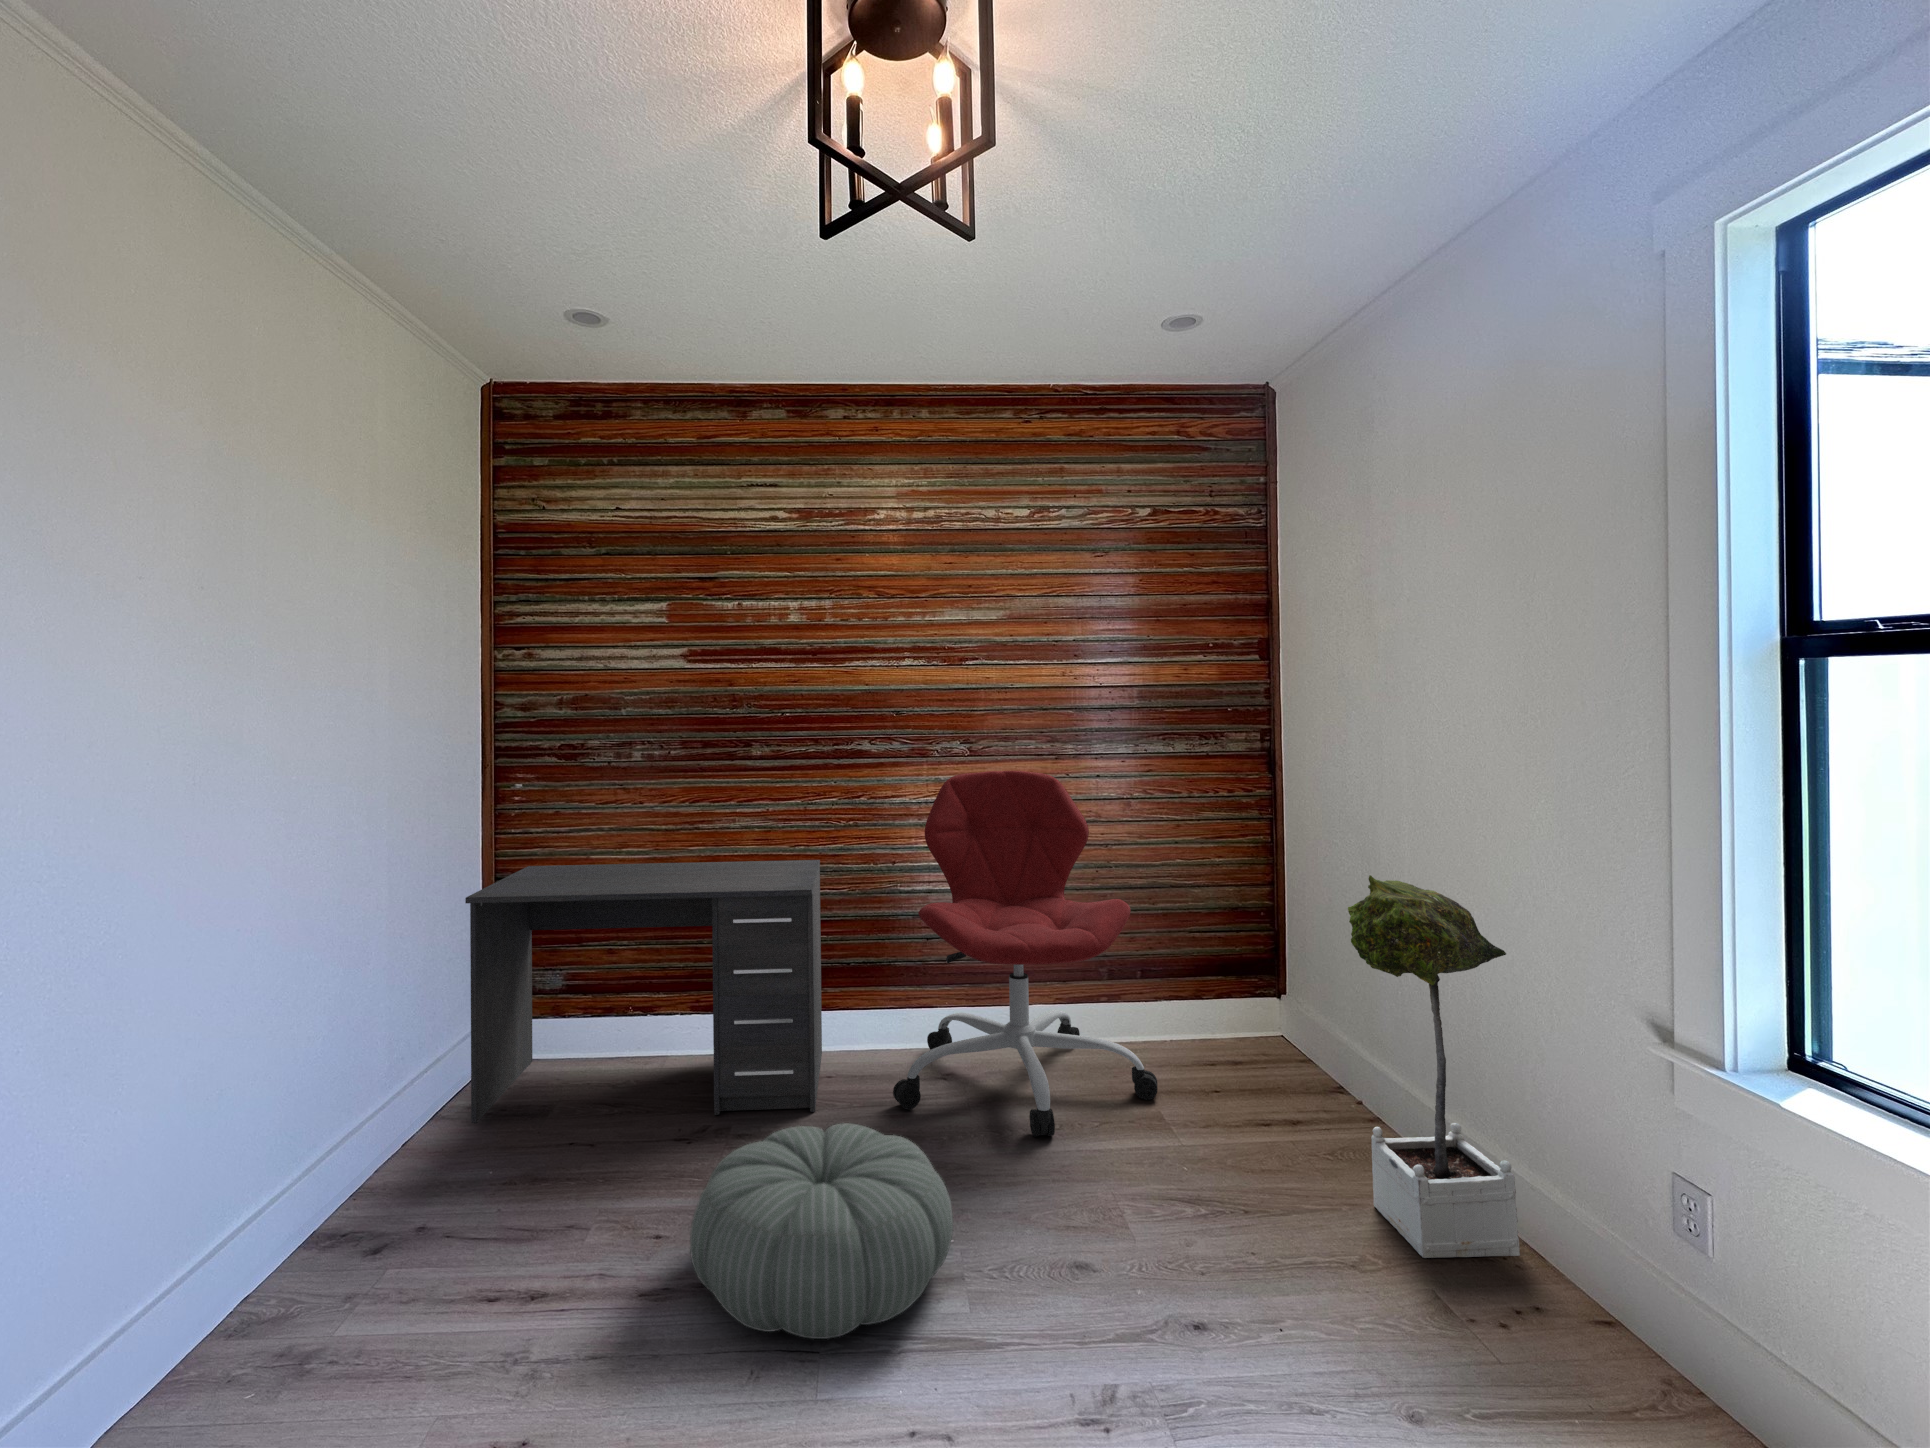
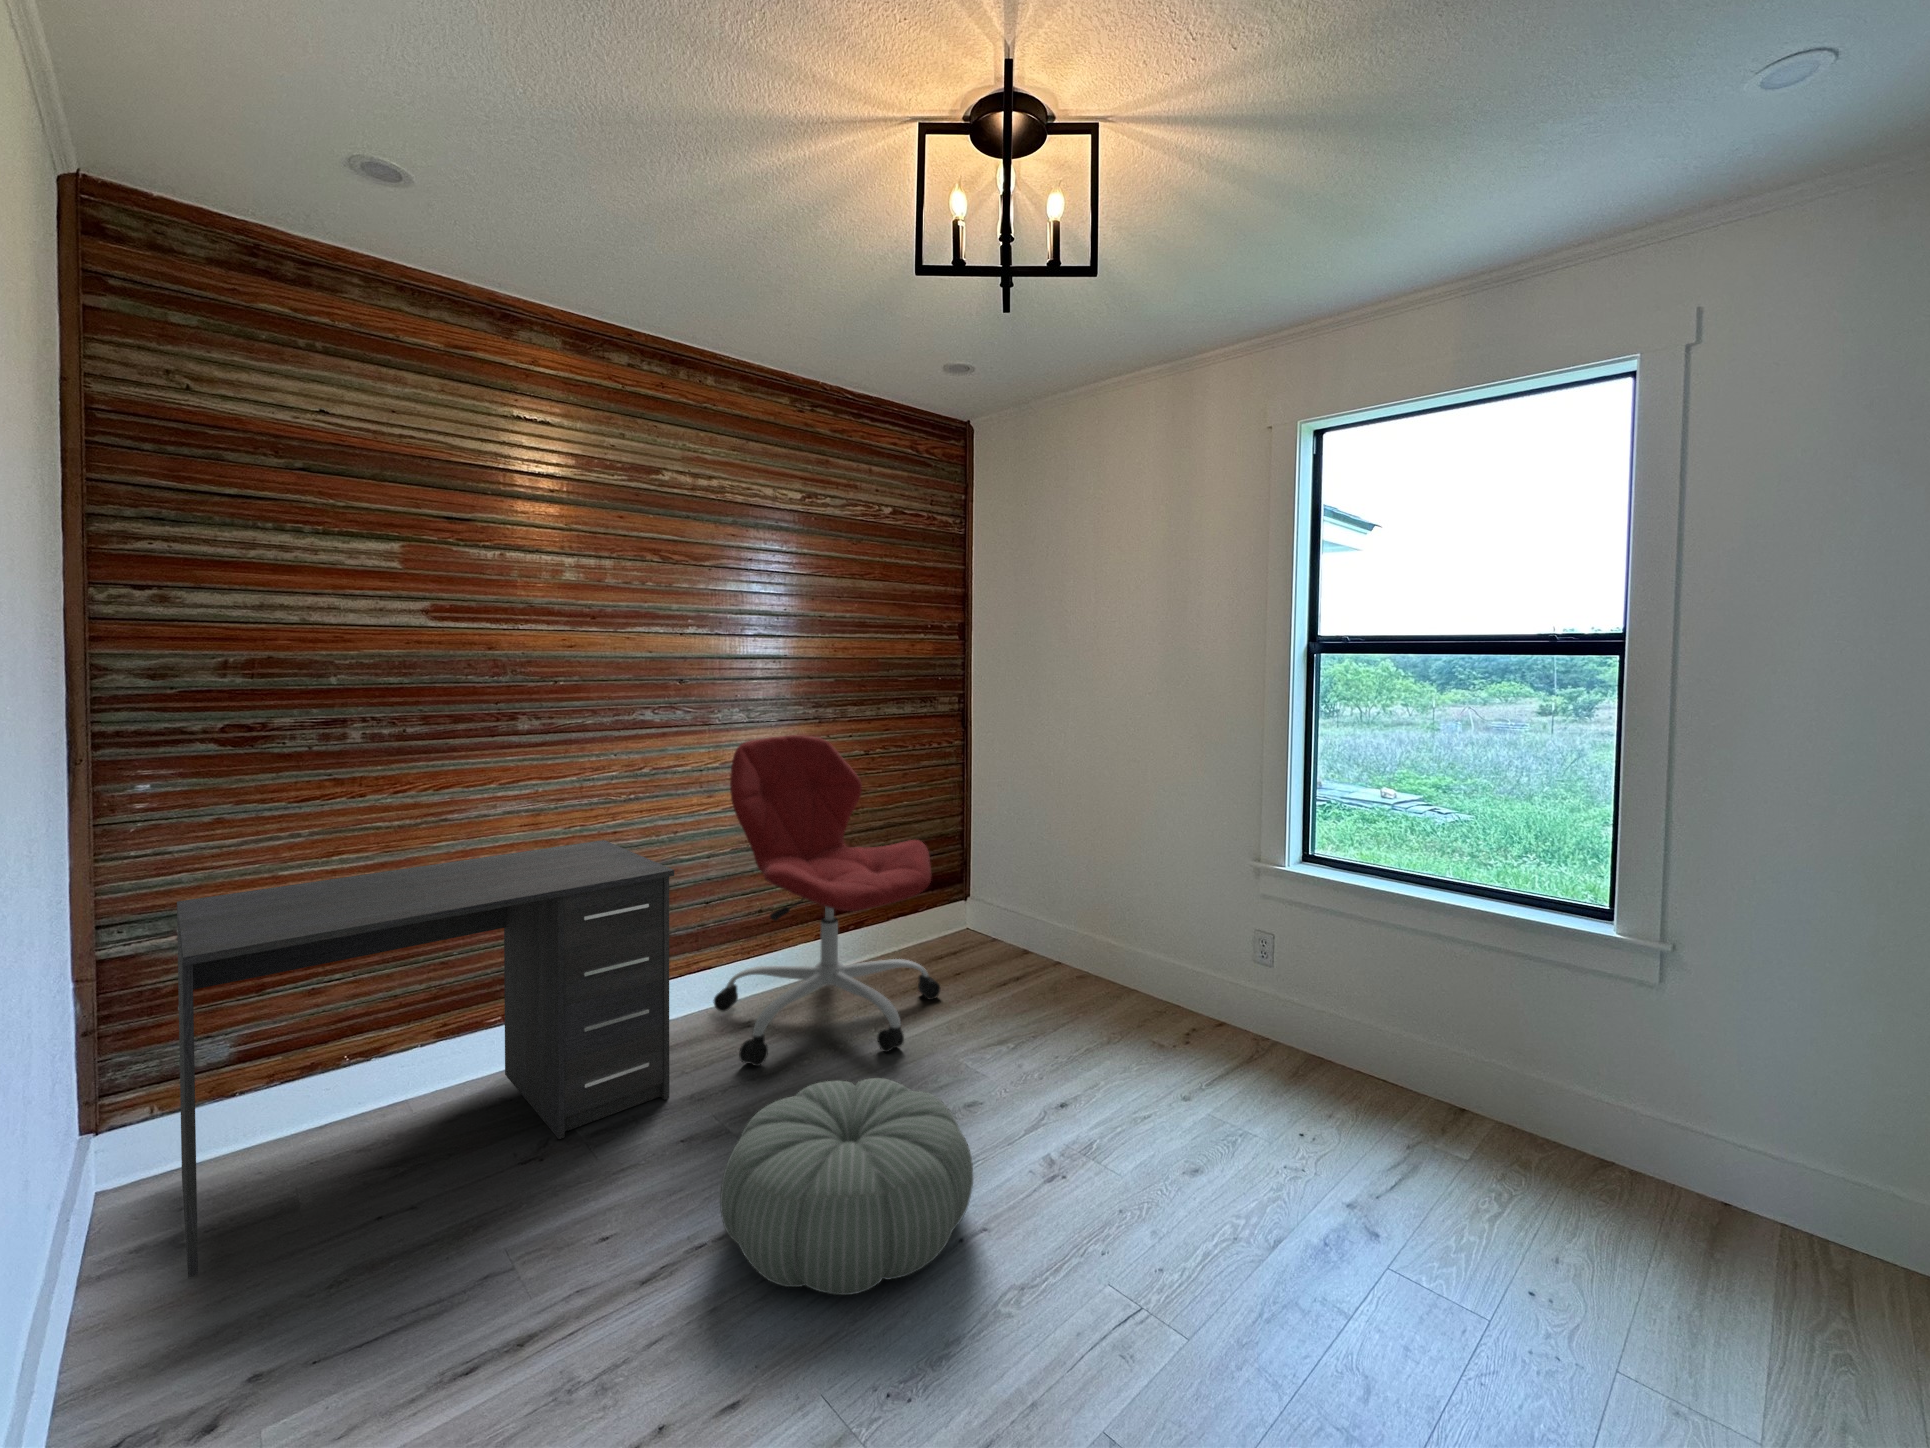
potted tree: present [1348,875,1520,1258] -> none [1117,799,1215,1044]

